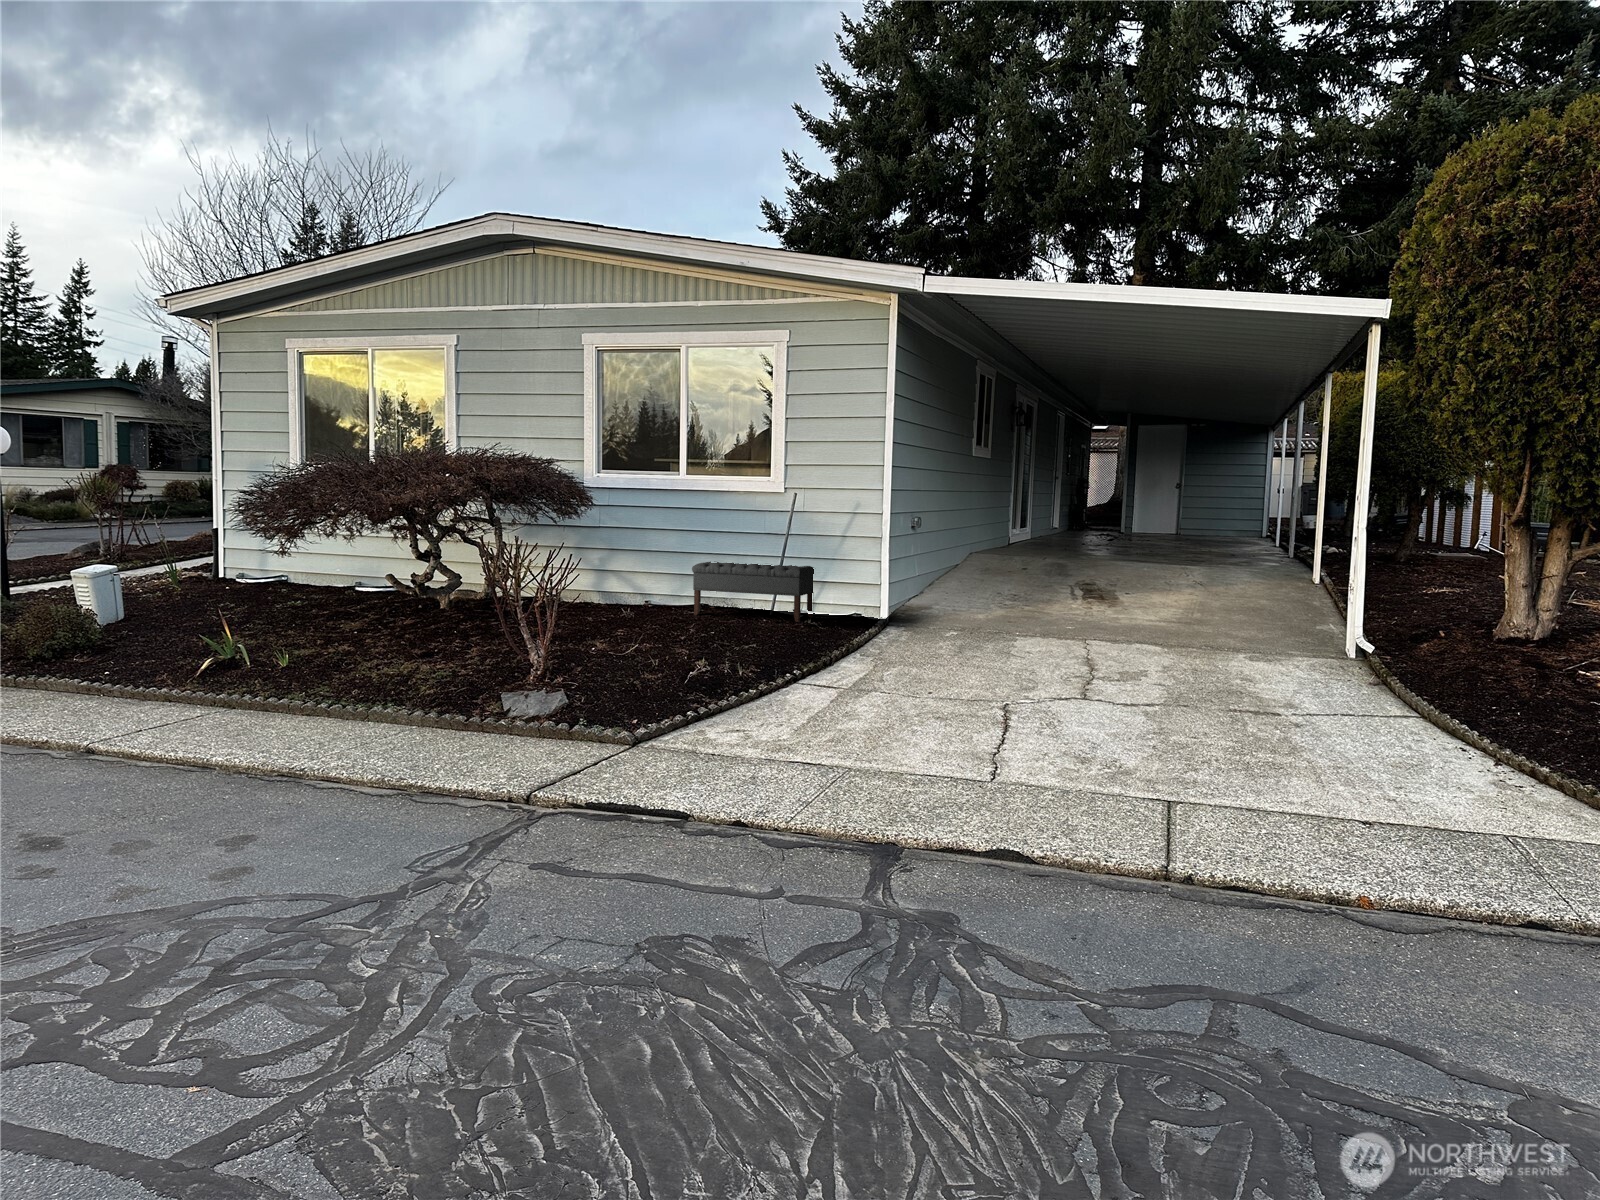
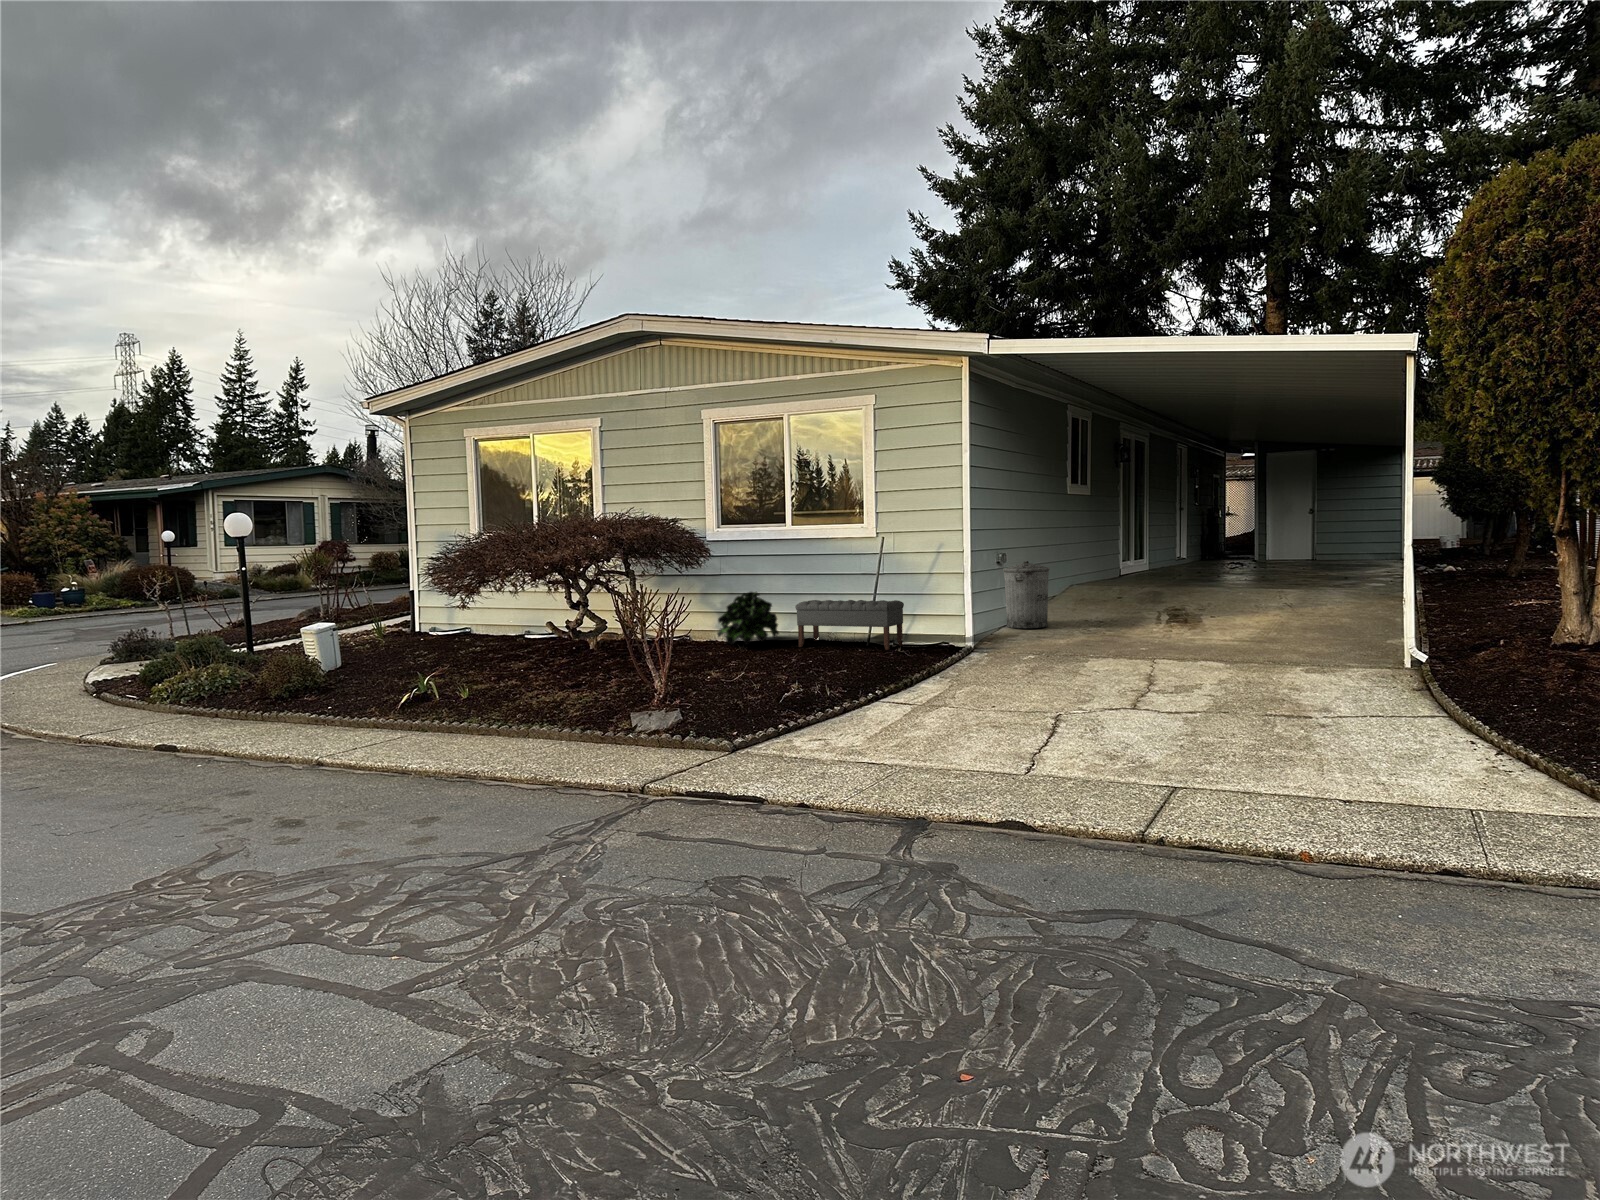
trash can: none [923,528,974,602] -> present [1003,561,1050,628]
potted plant: none [598,549,671,611] -> present [717,592,779,644]

